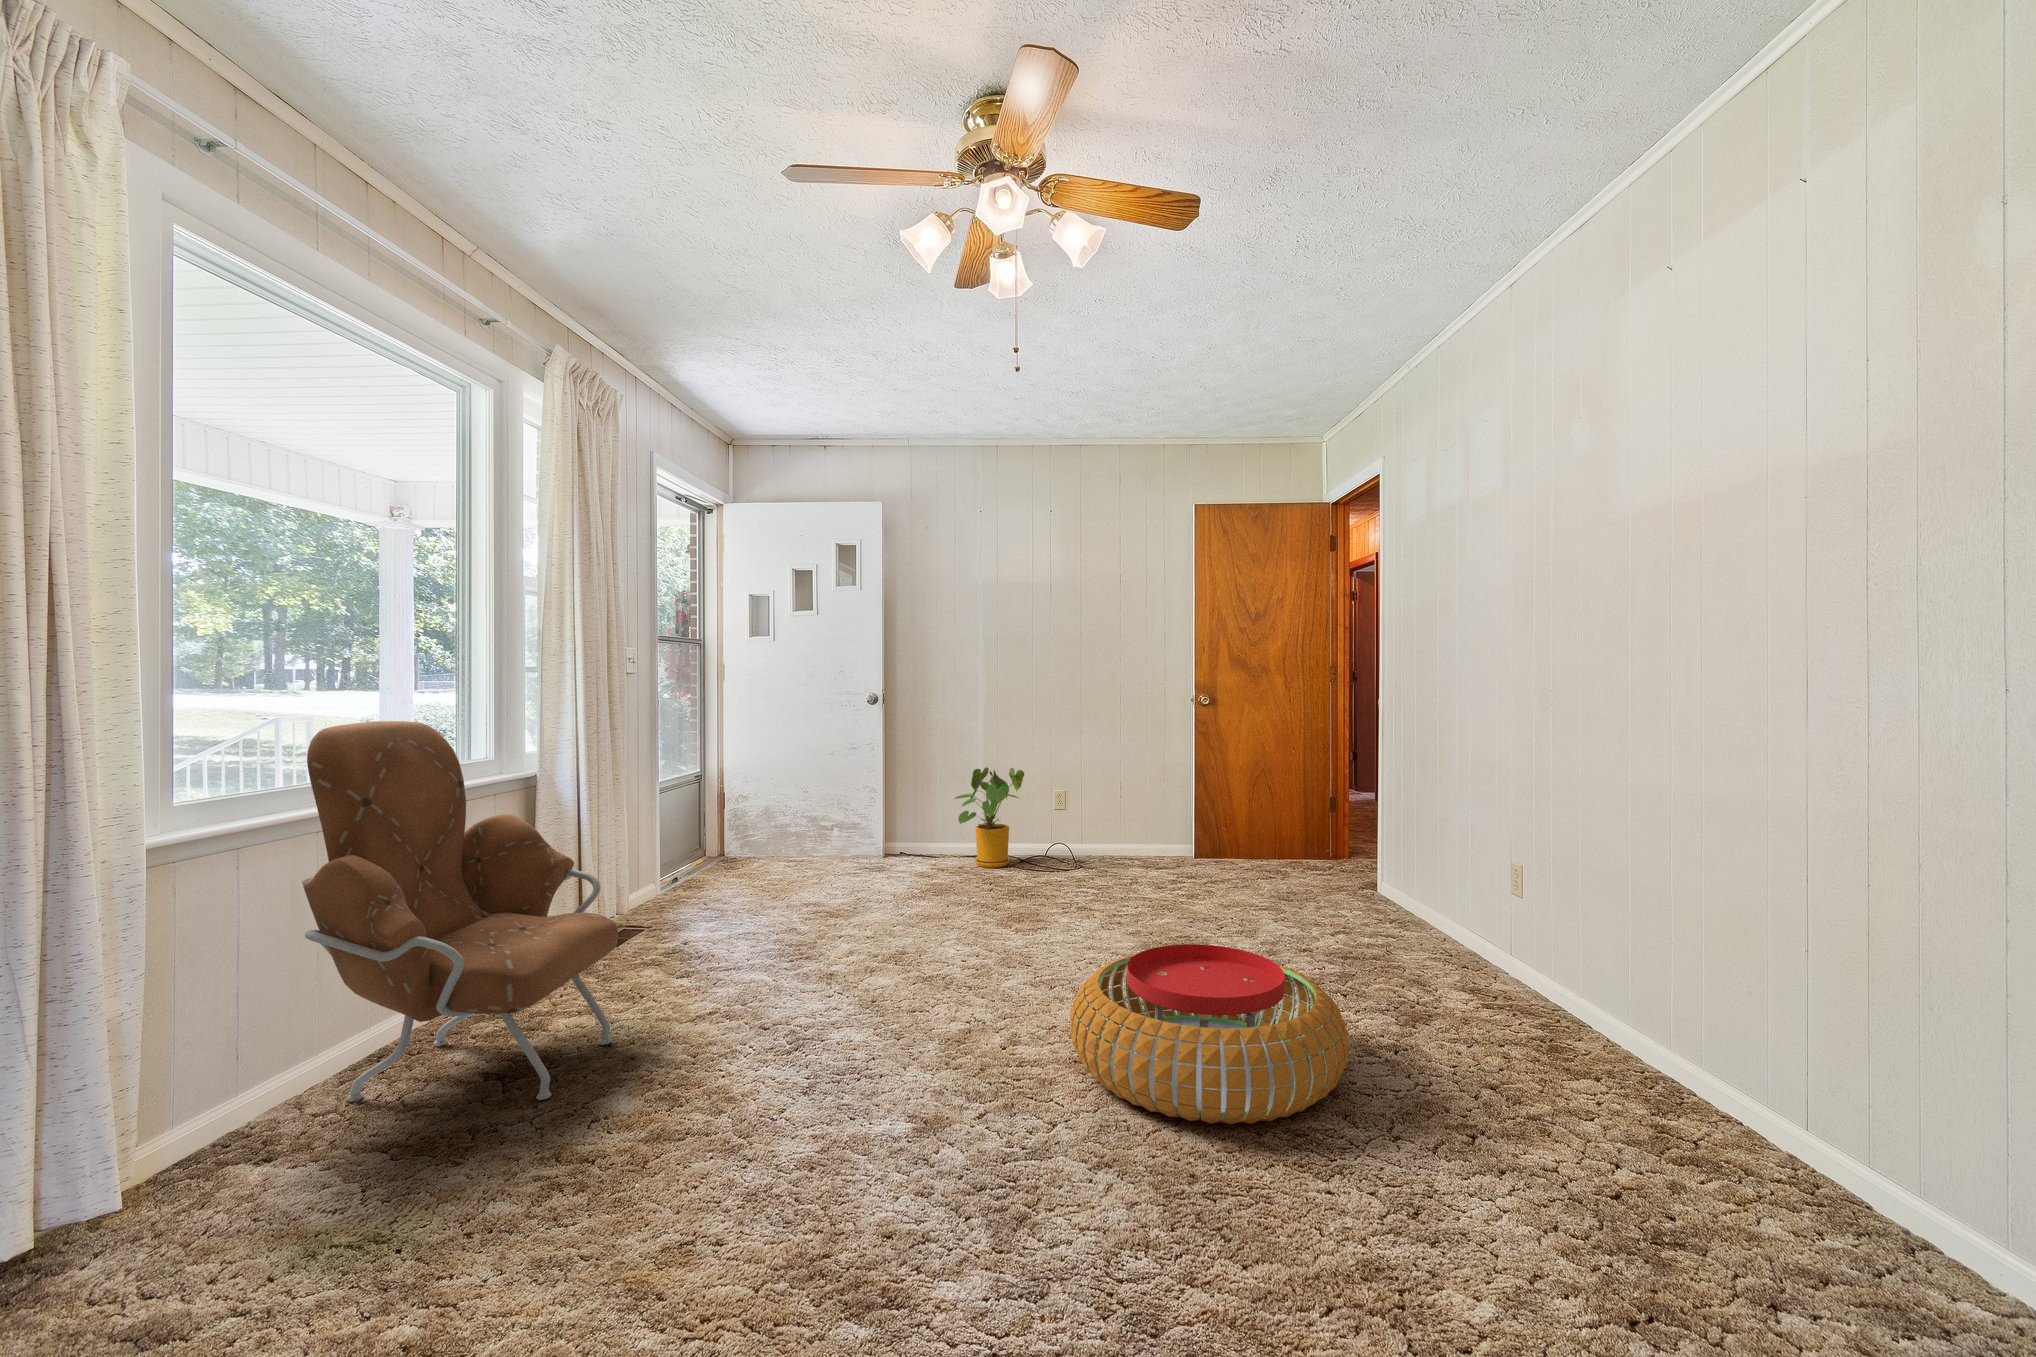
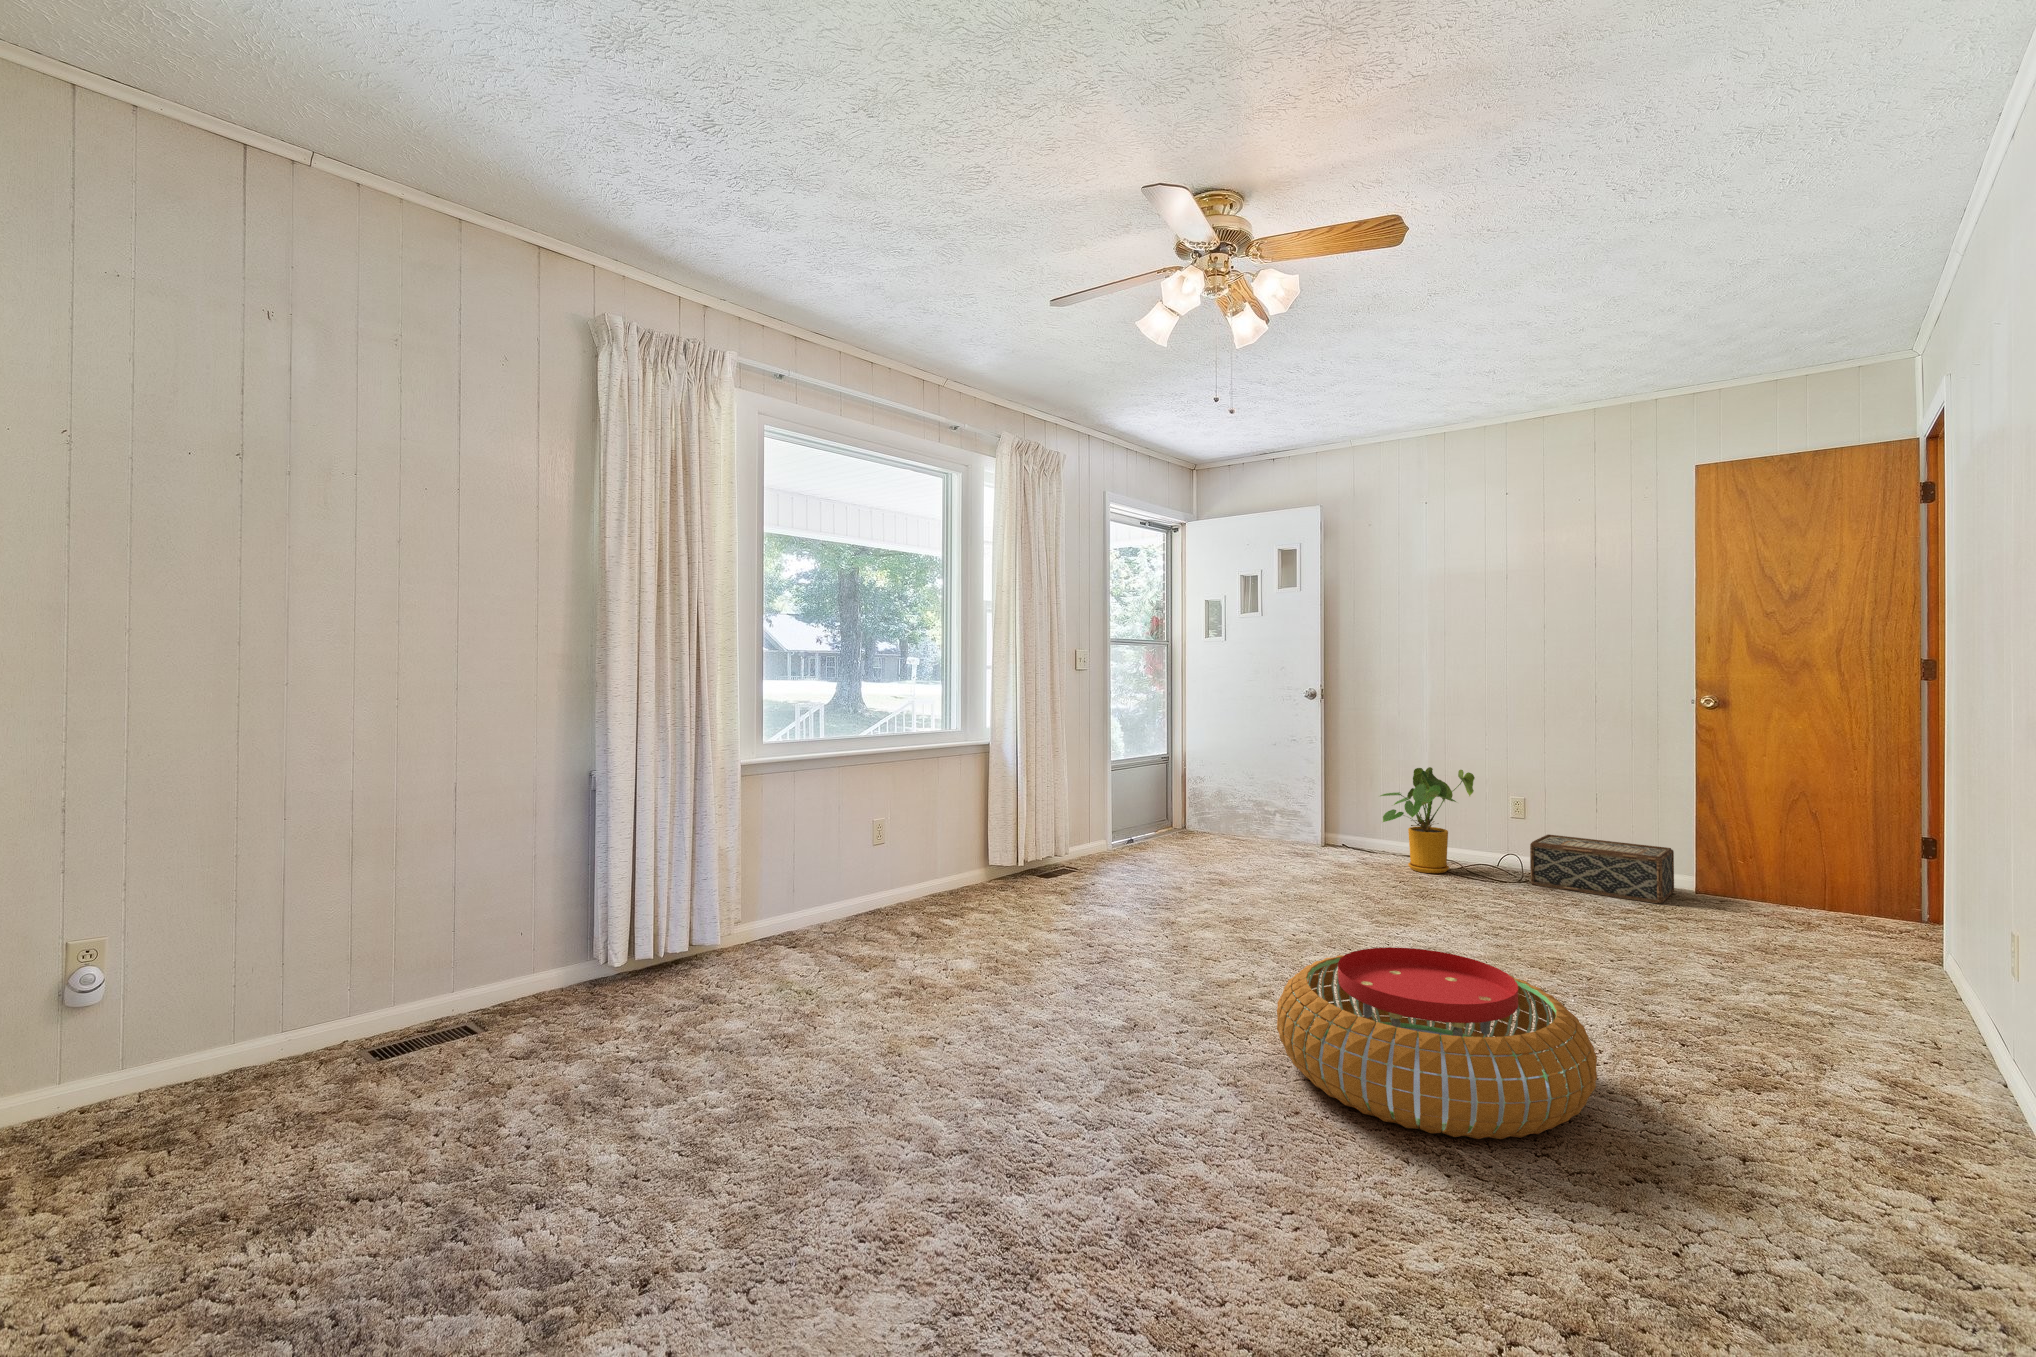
armchair: present [302,721,619,1102] -> none [818,701,998,954]
woven basket: none [1076,819,1170,866] -> present [1530,834,1674,903]

